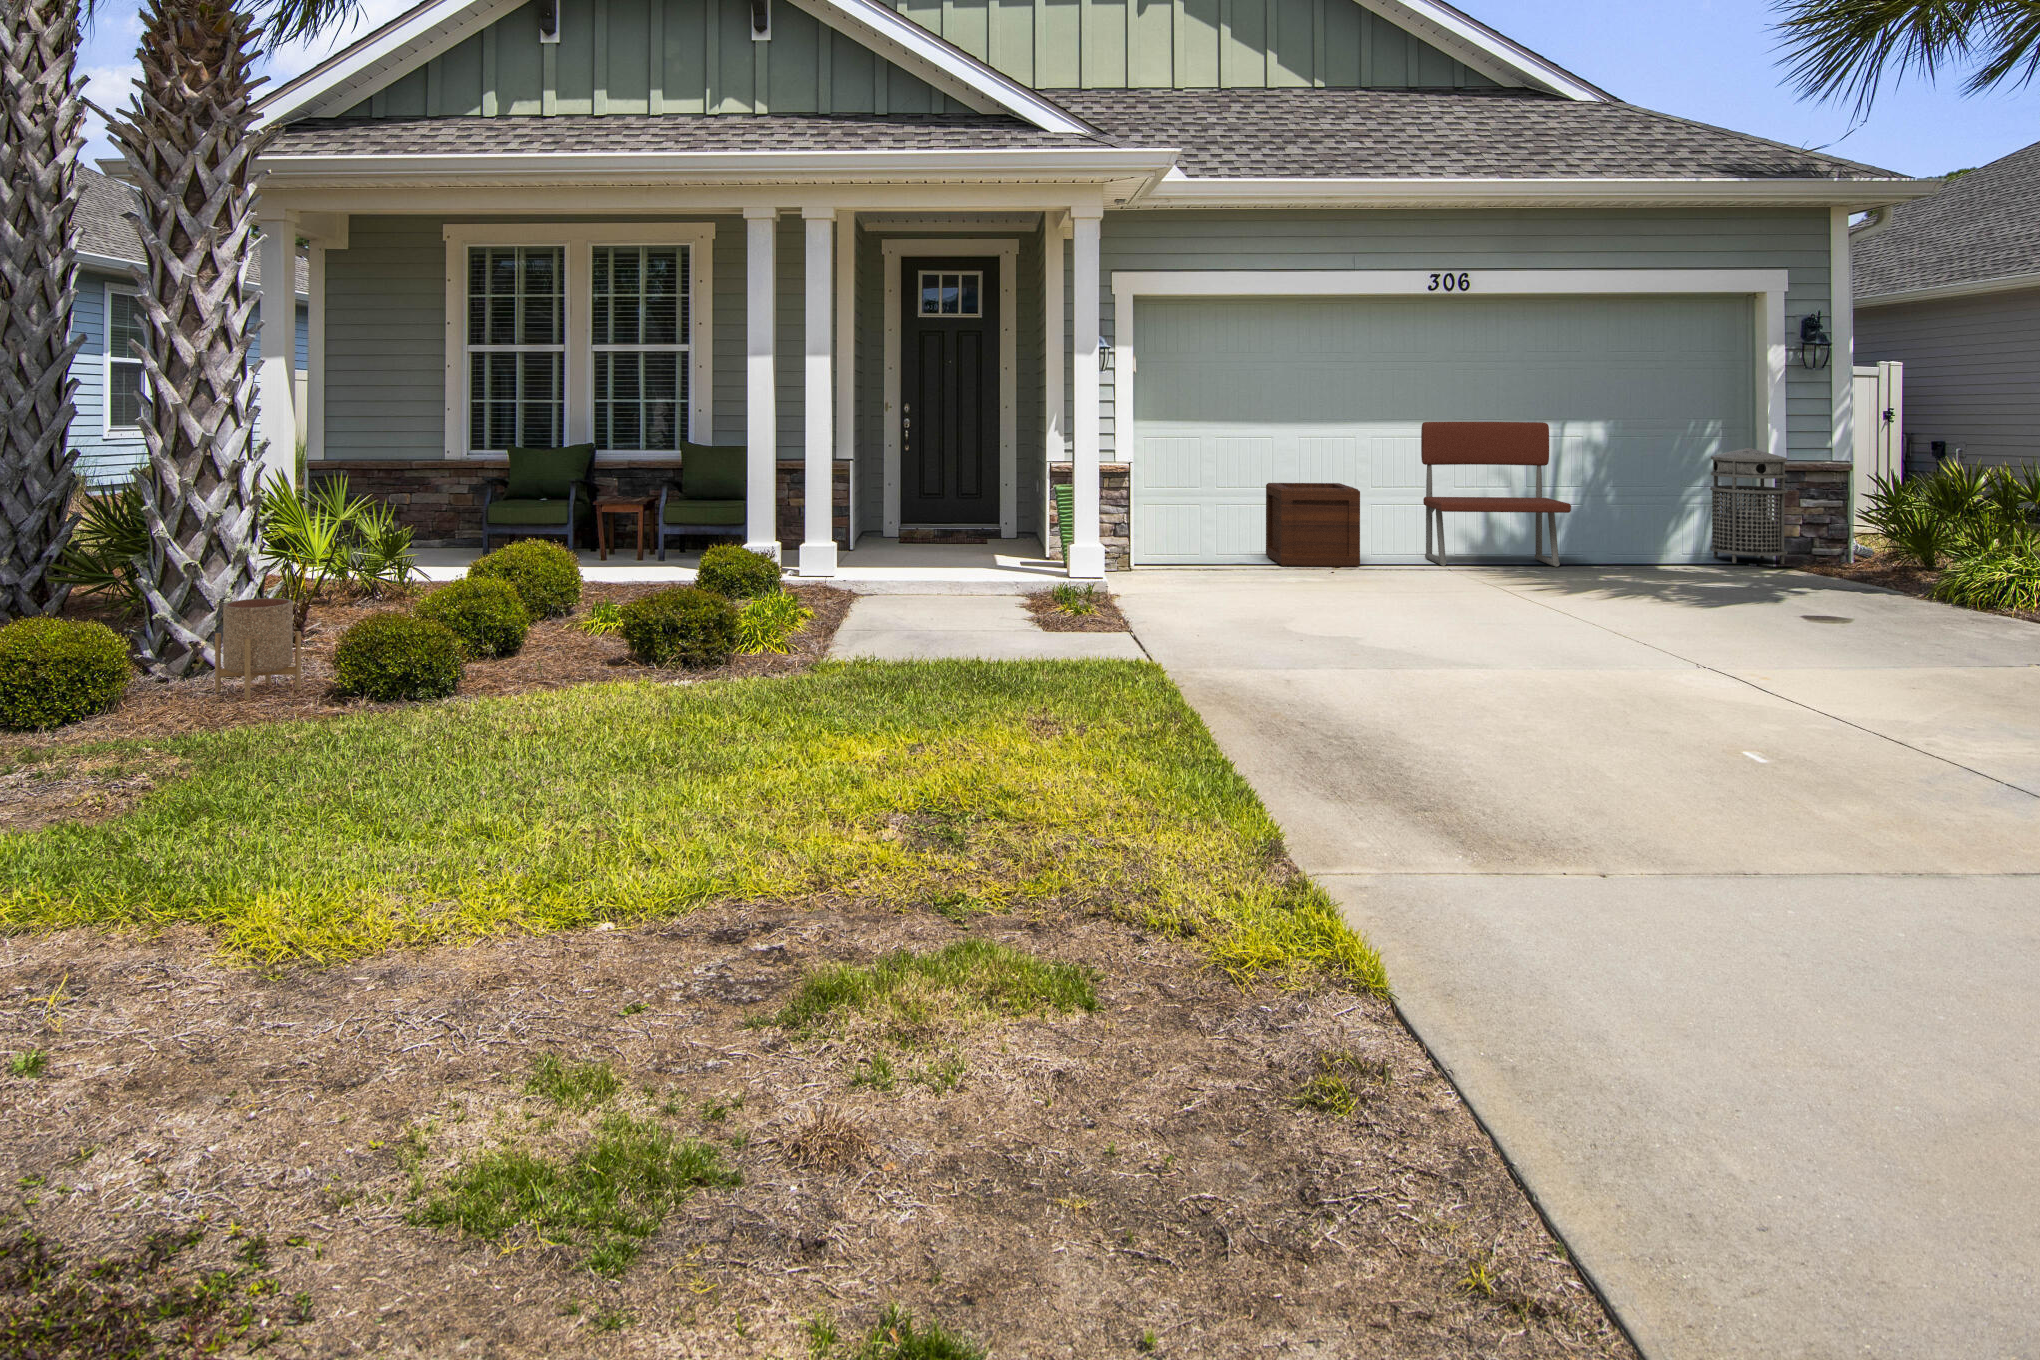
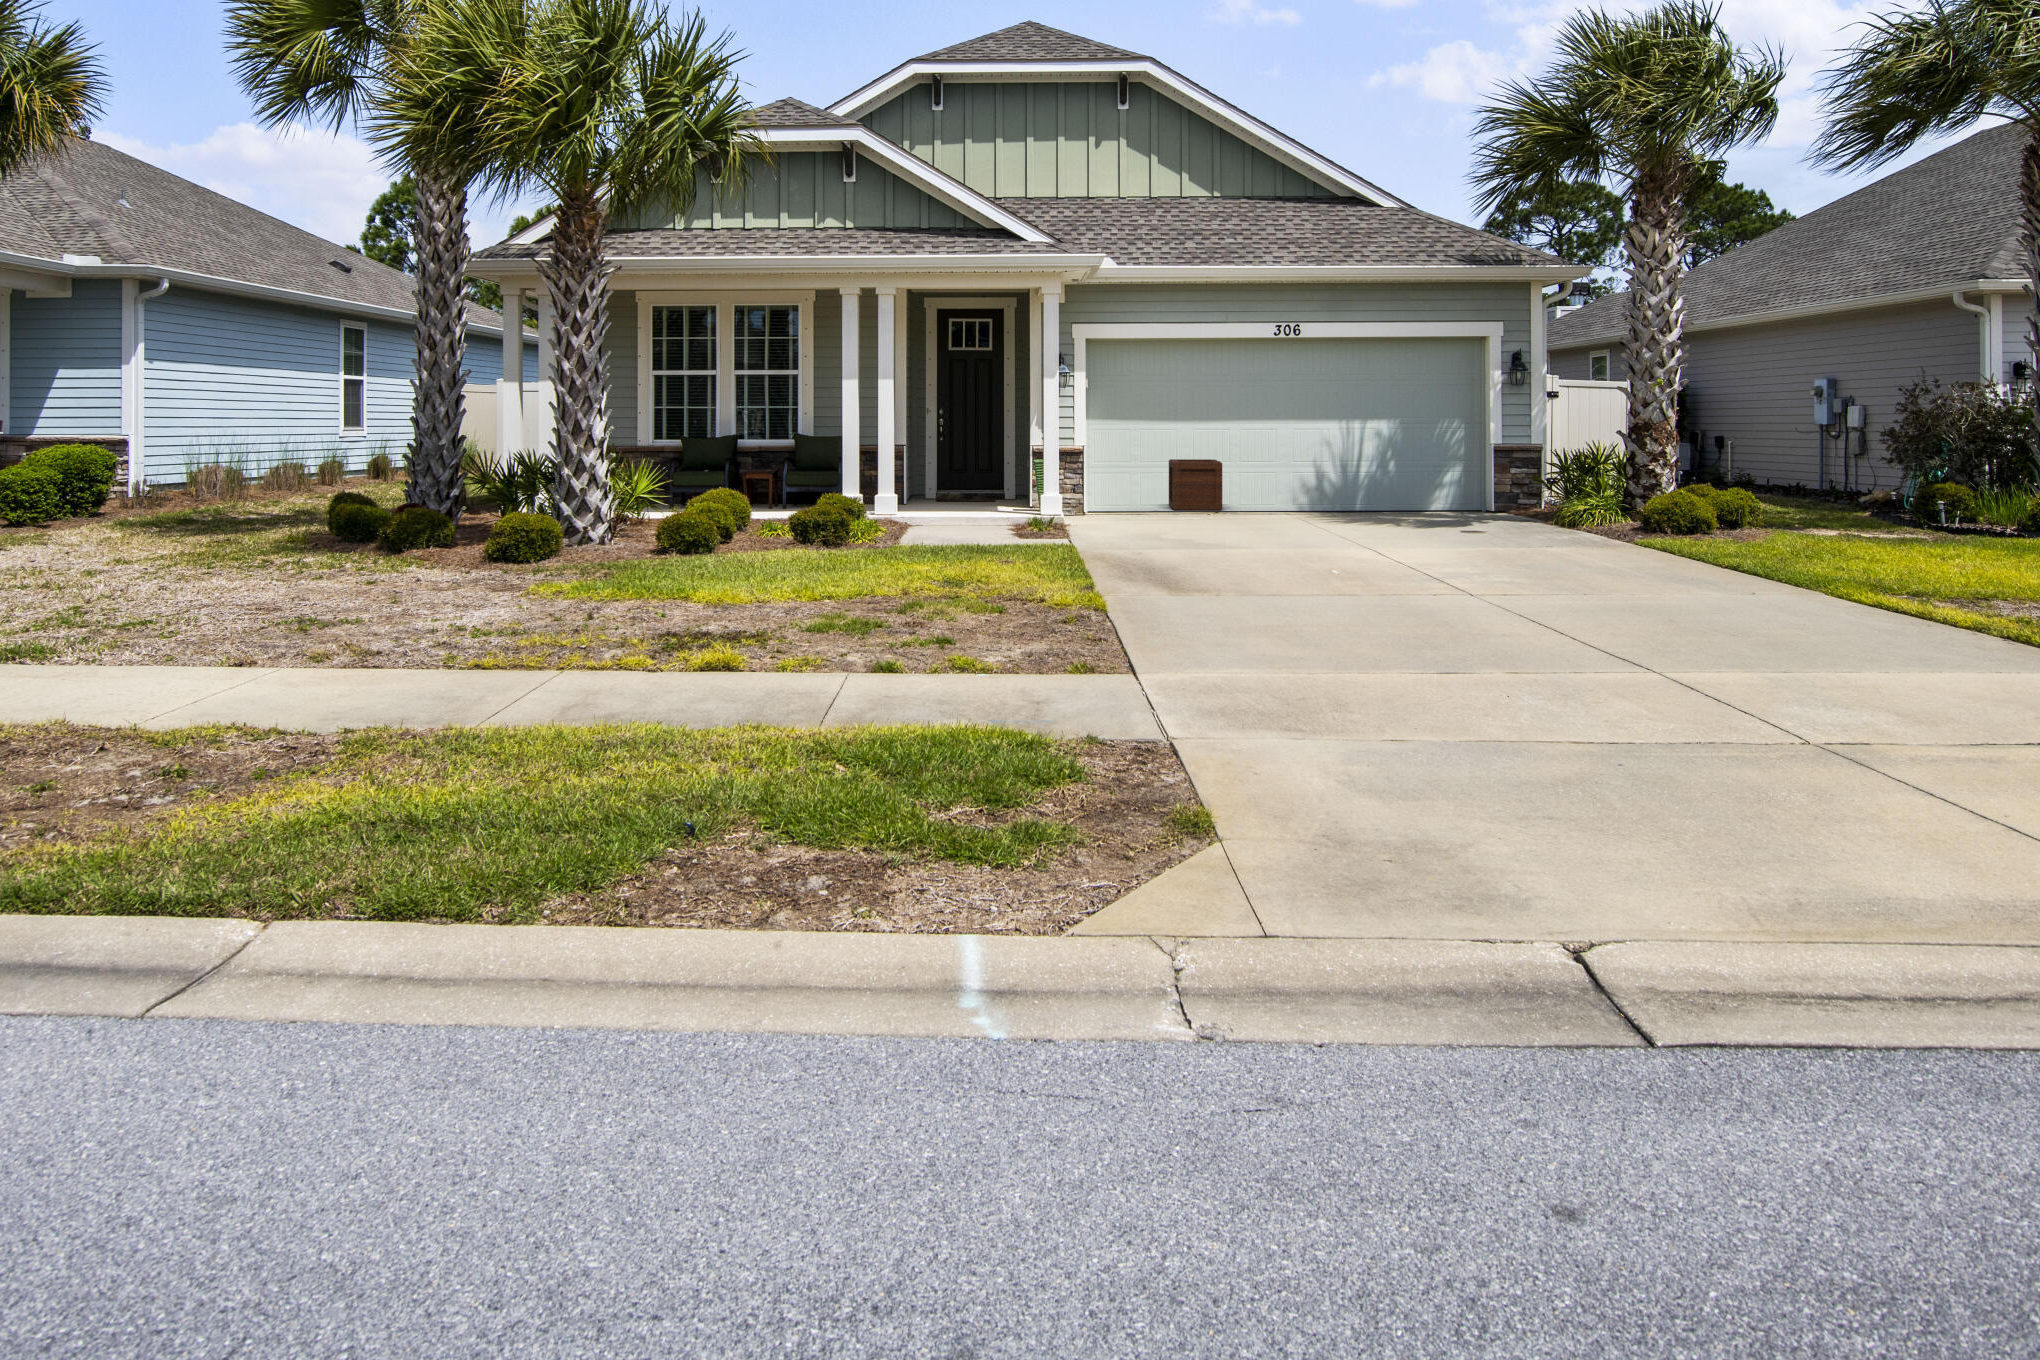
bench: present [1421,422,1571,567] -> none [1266,420,1352,510]
trash can: present [1710,448,1788,564] -> none [1450,436,1495,509]
planter: present [215,598,301,700] -> none [596,506,637,553]

